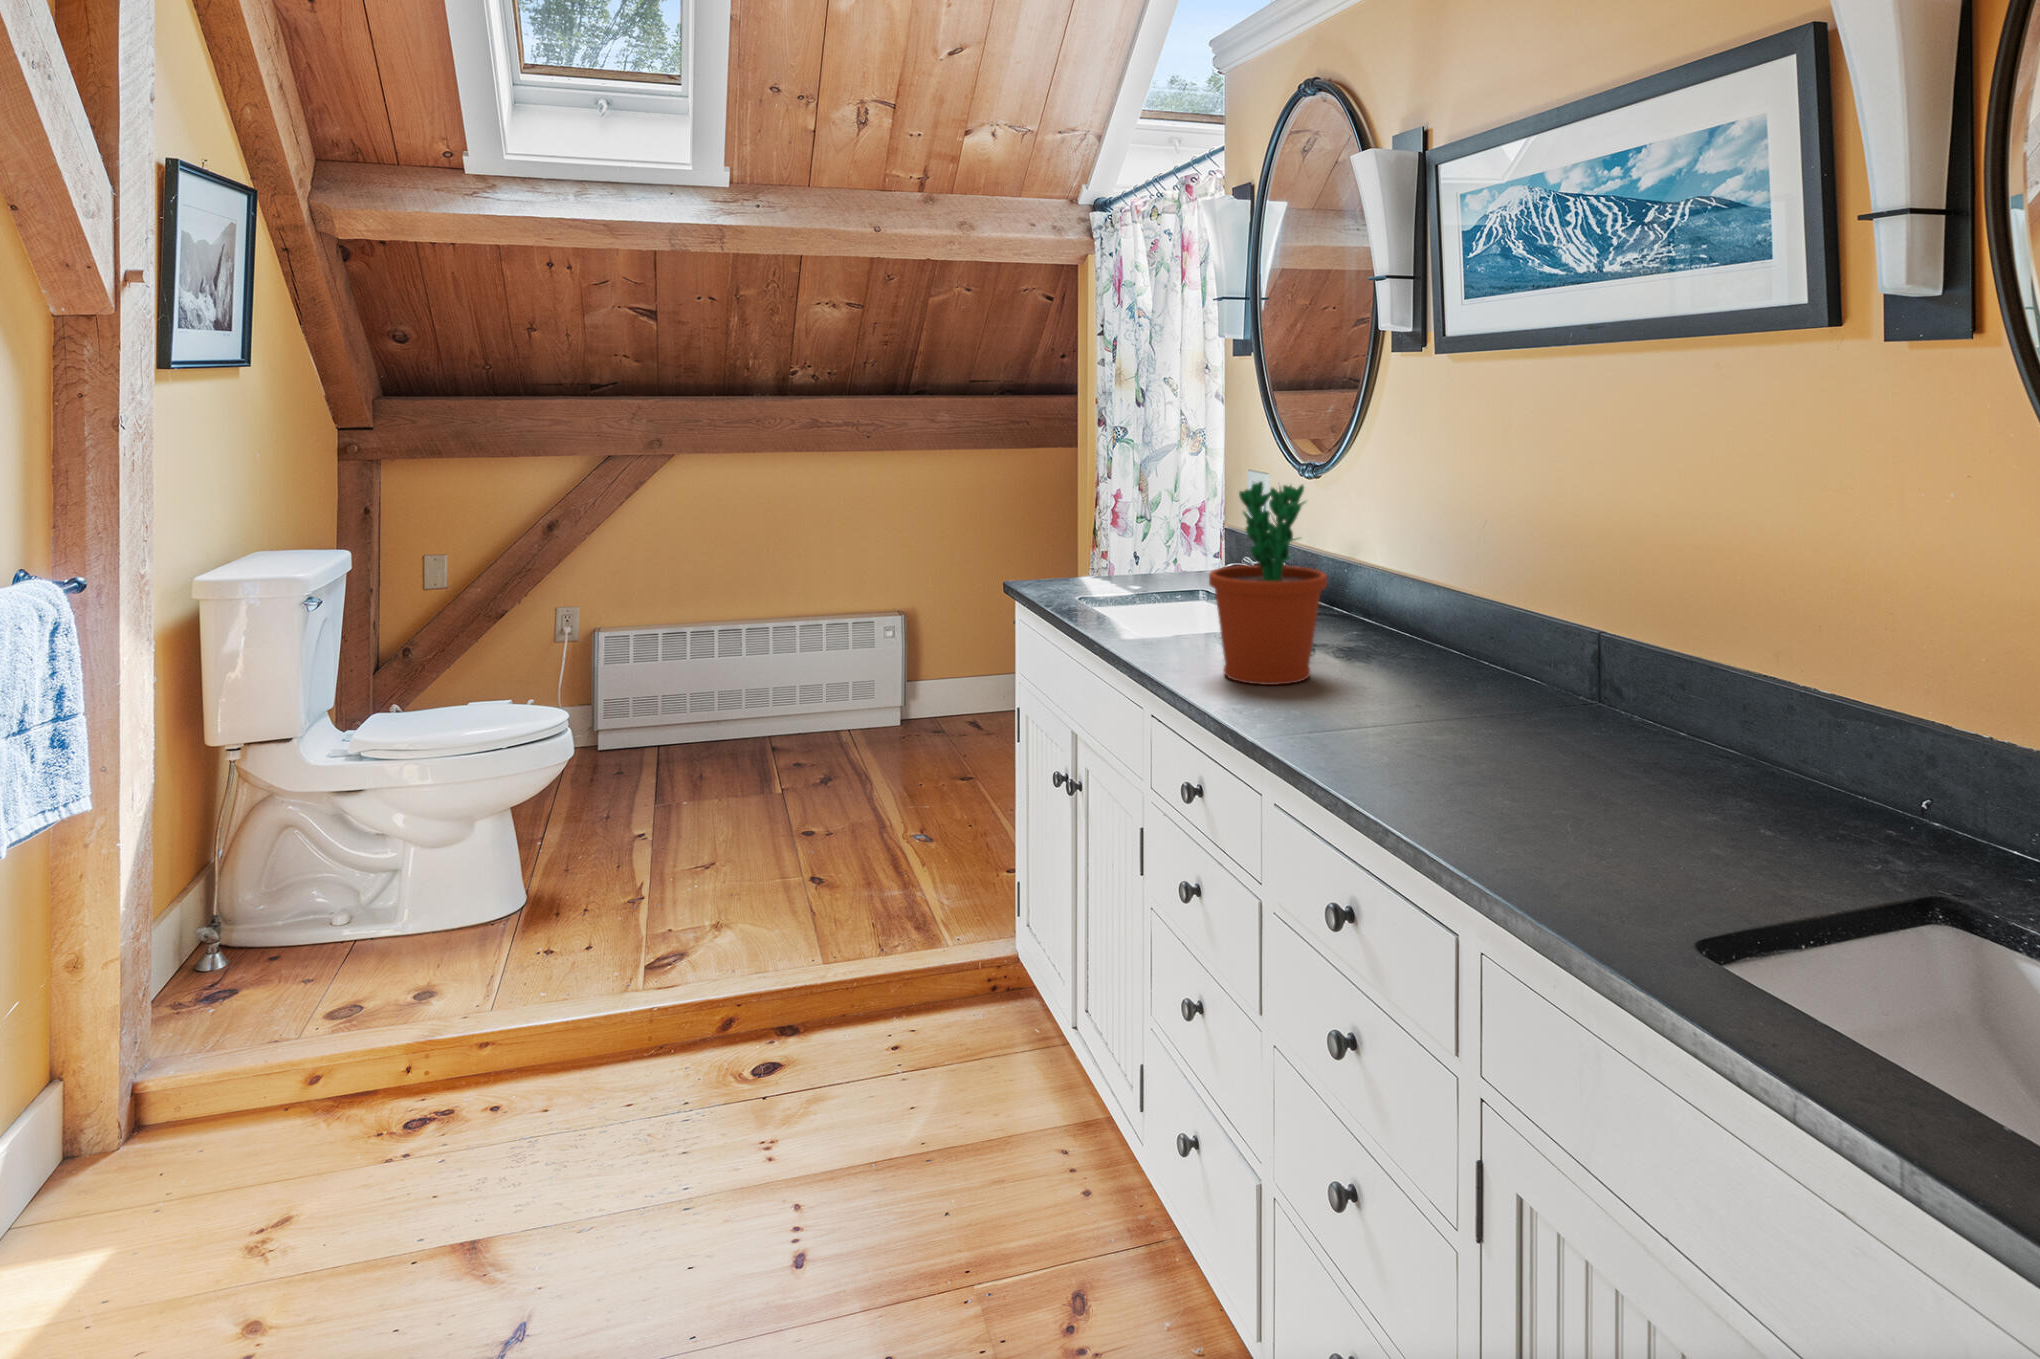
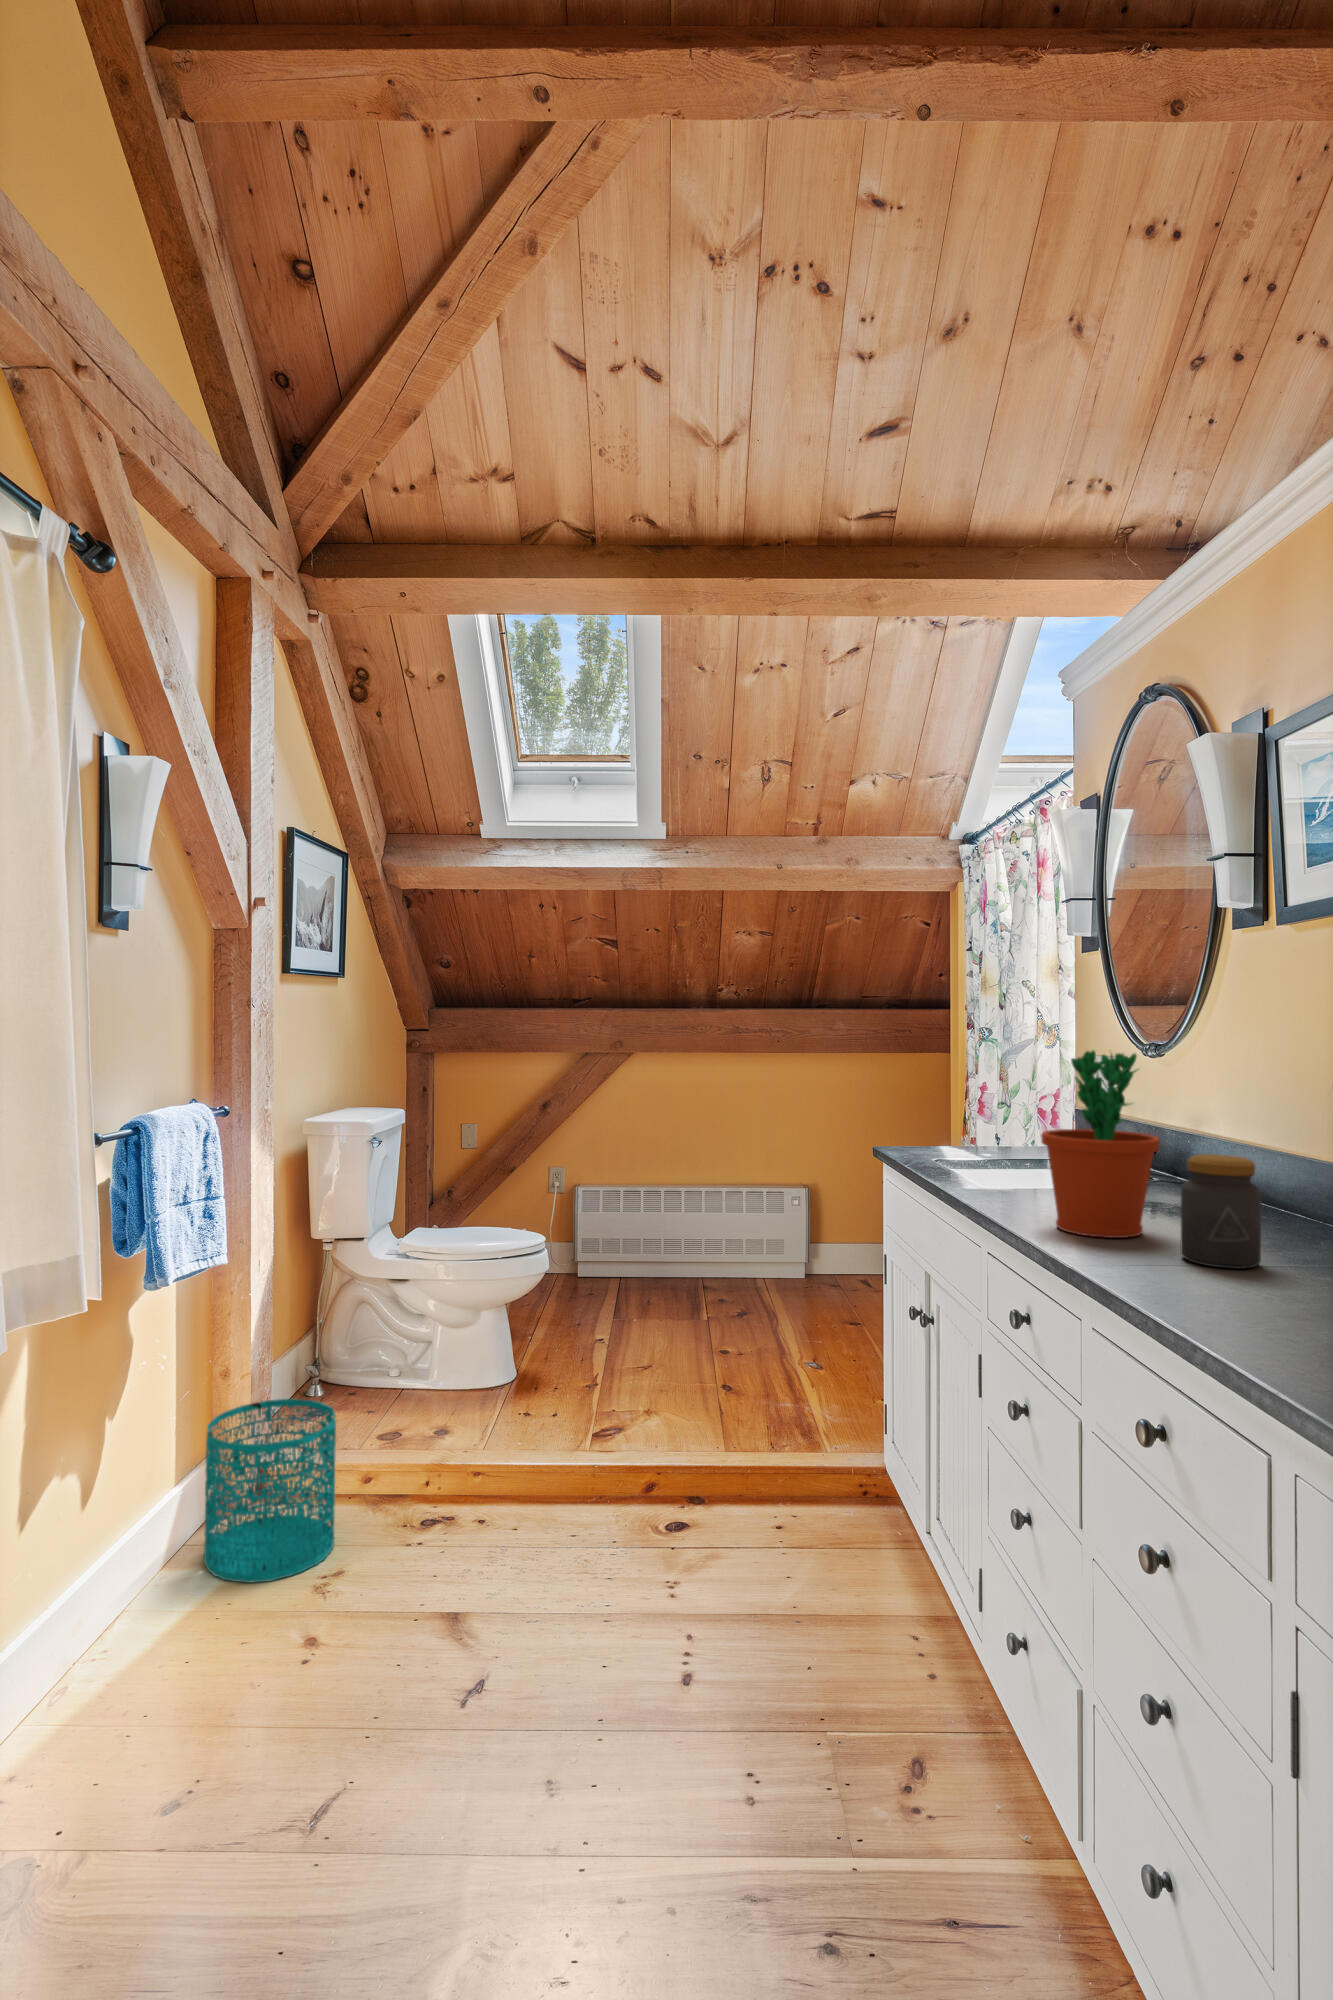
jar: none [1350,593,1425,712] -> present [1181,1154,1261,1269]
wastebasket: none [44,987,268,1271] -> present [204,1399,336,1583]

